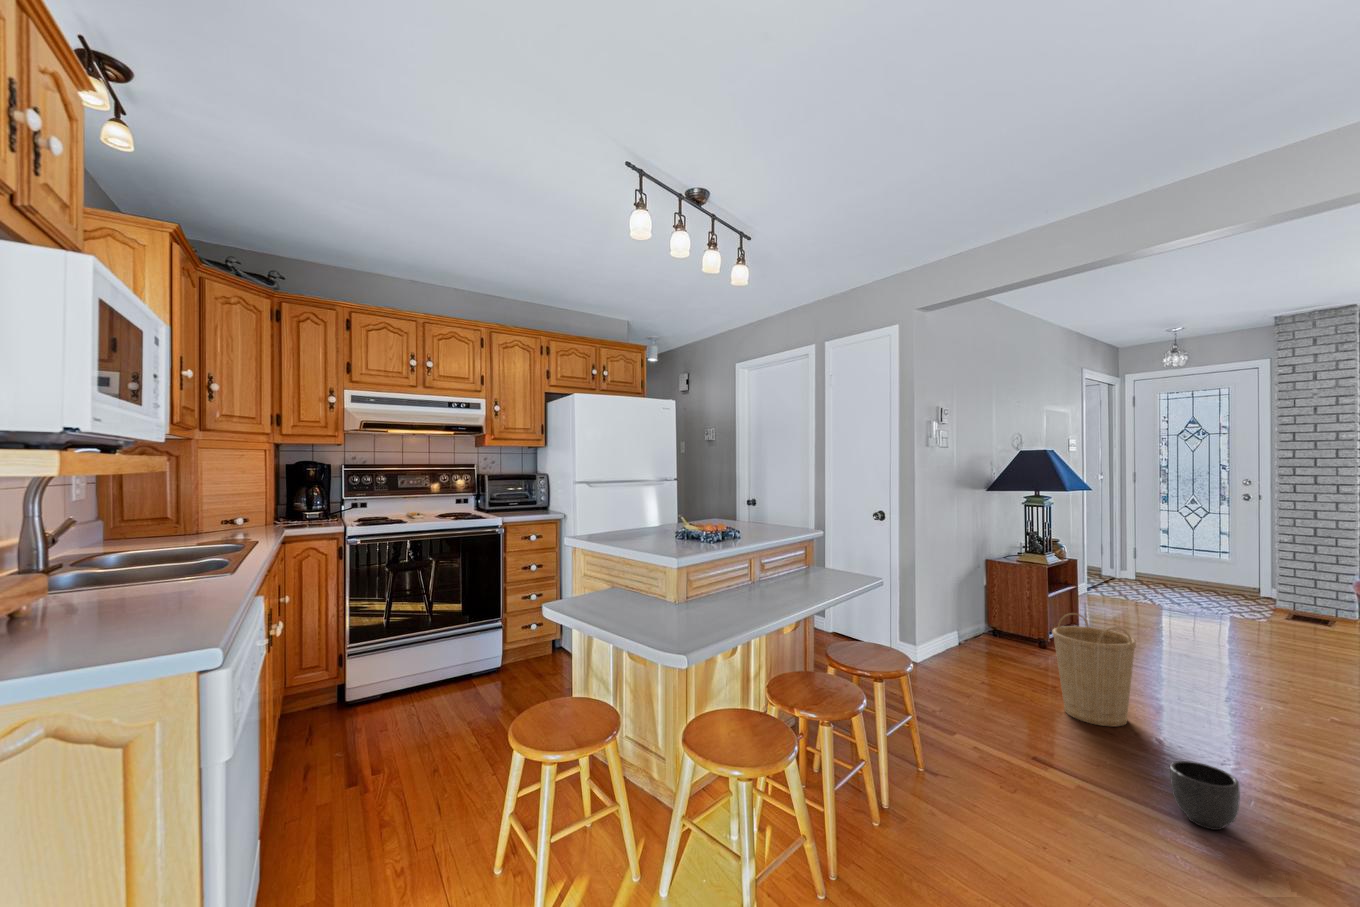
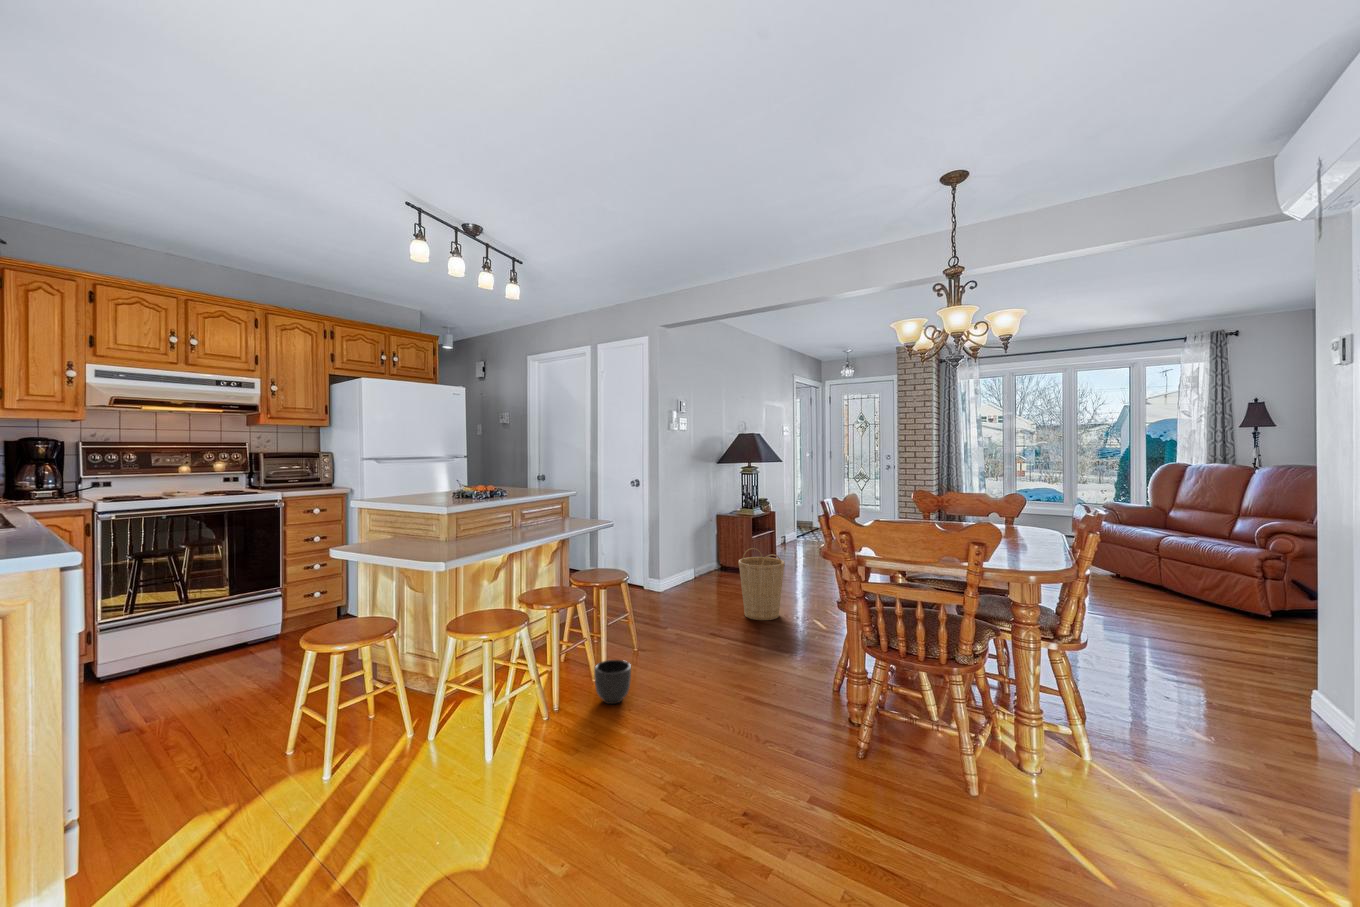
planter: present [1170,761,1240,830] -> present [594,660,631,704]

